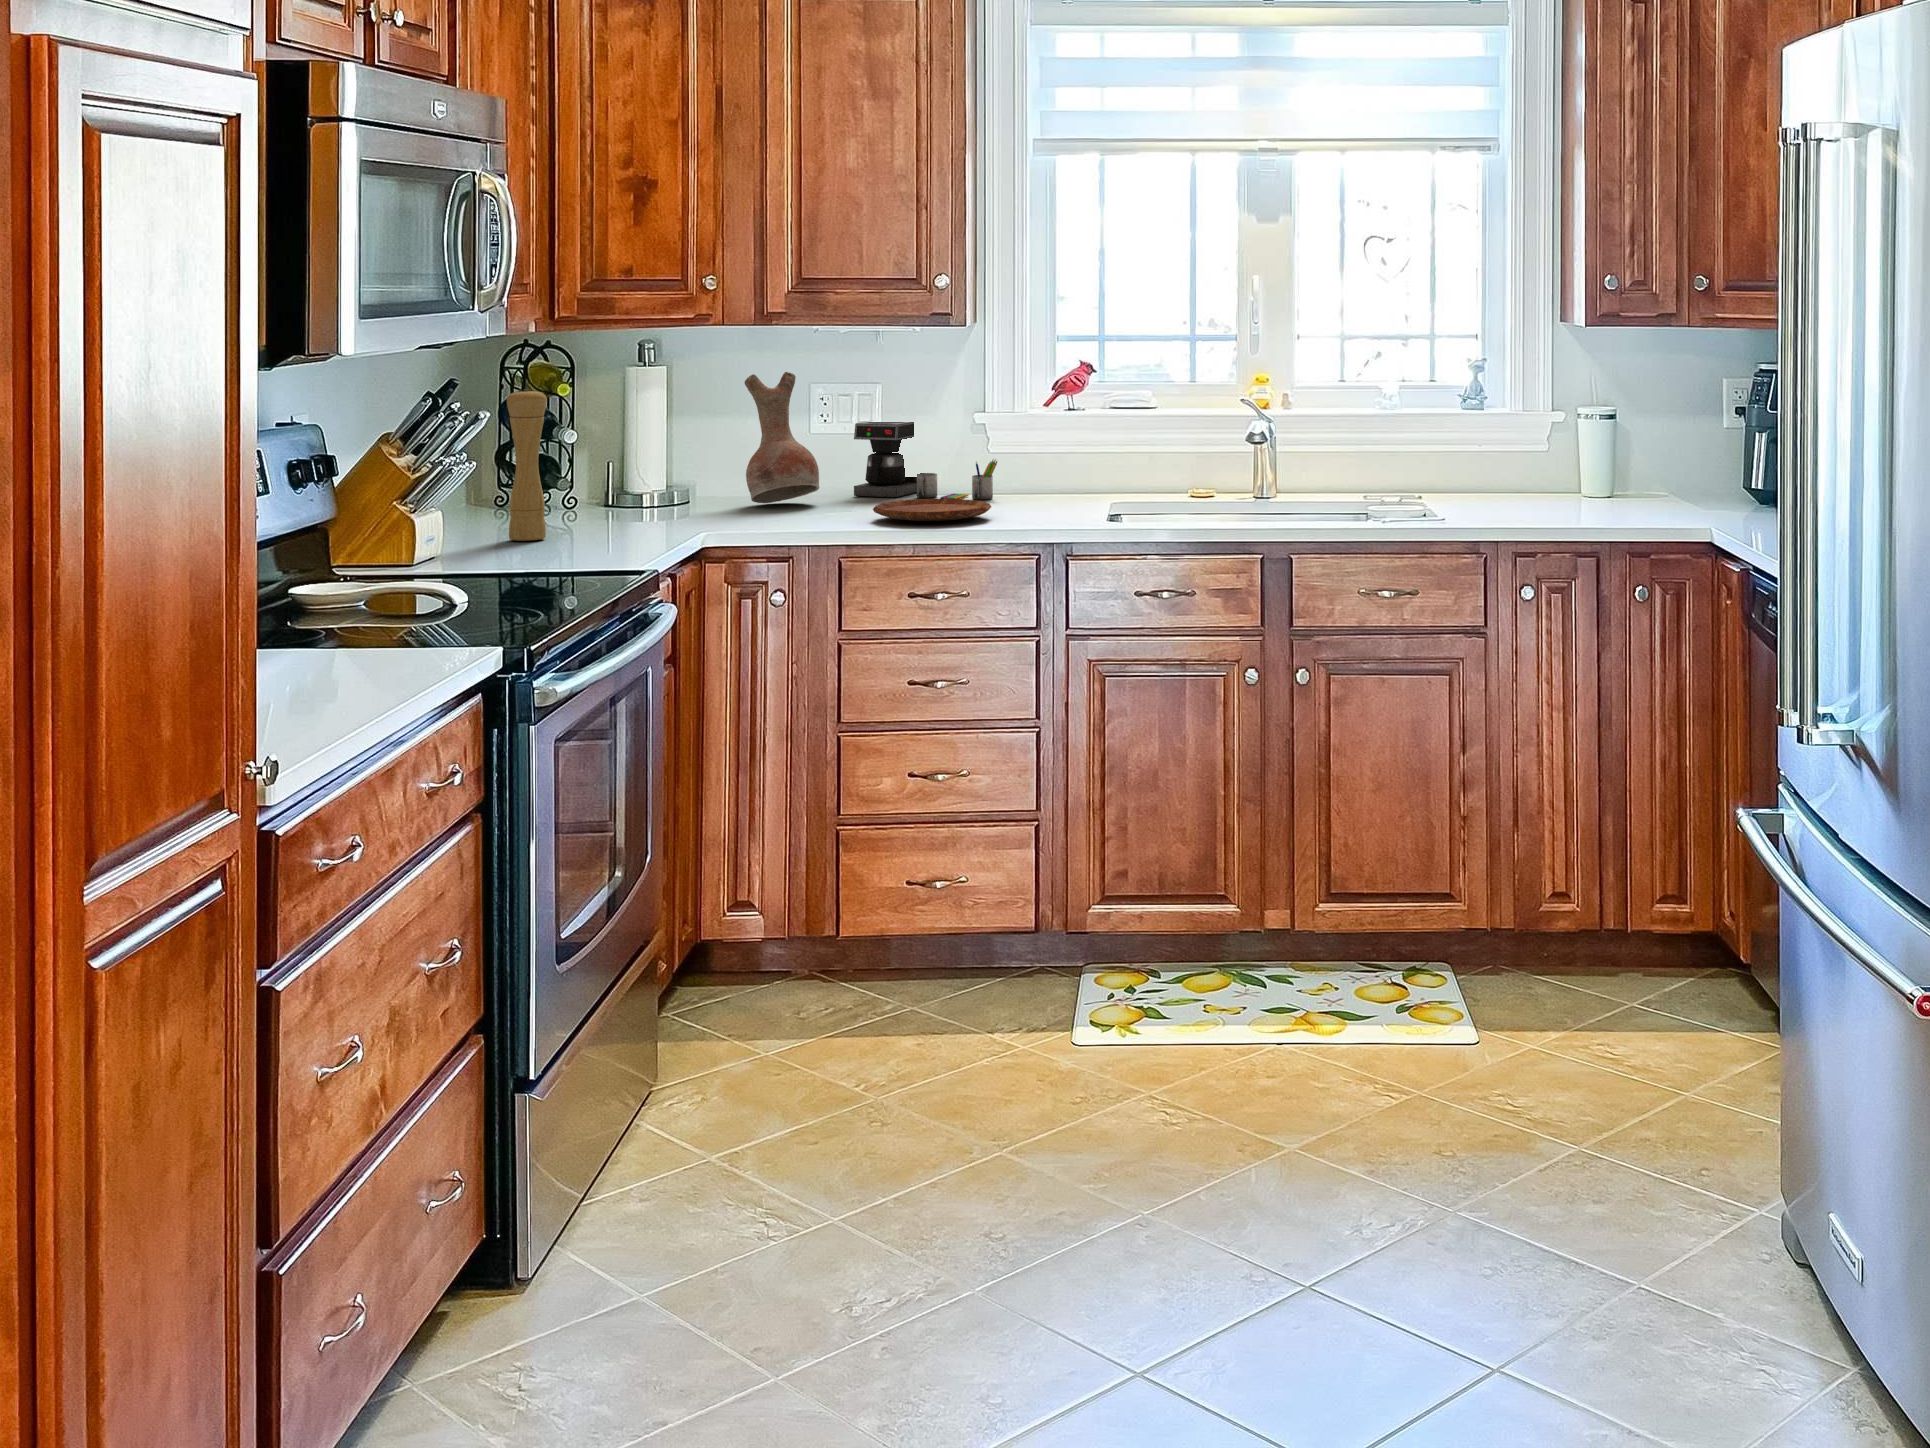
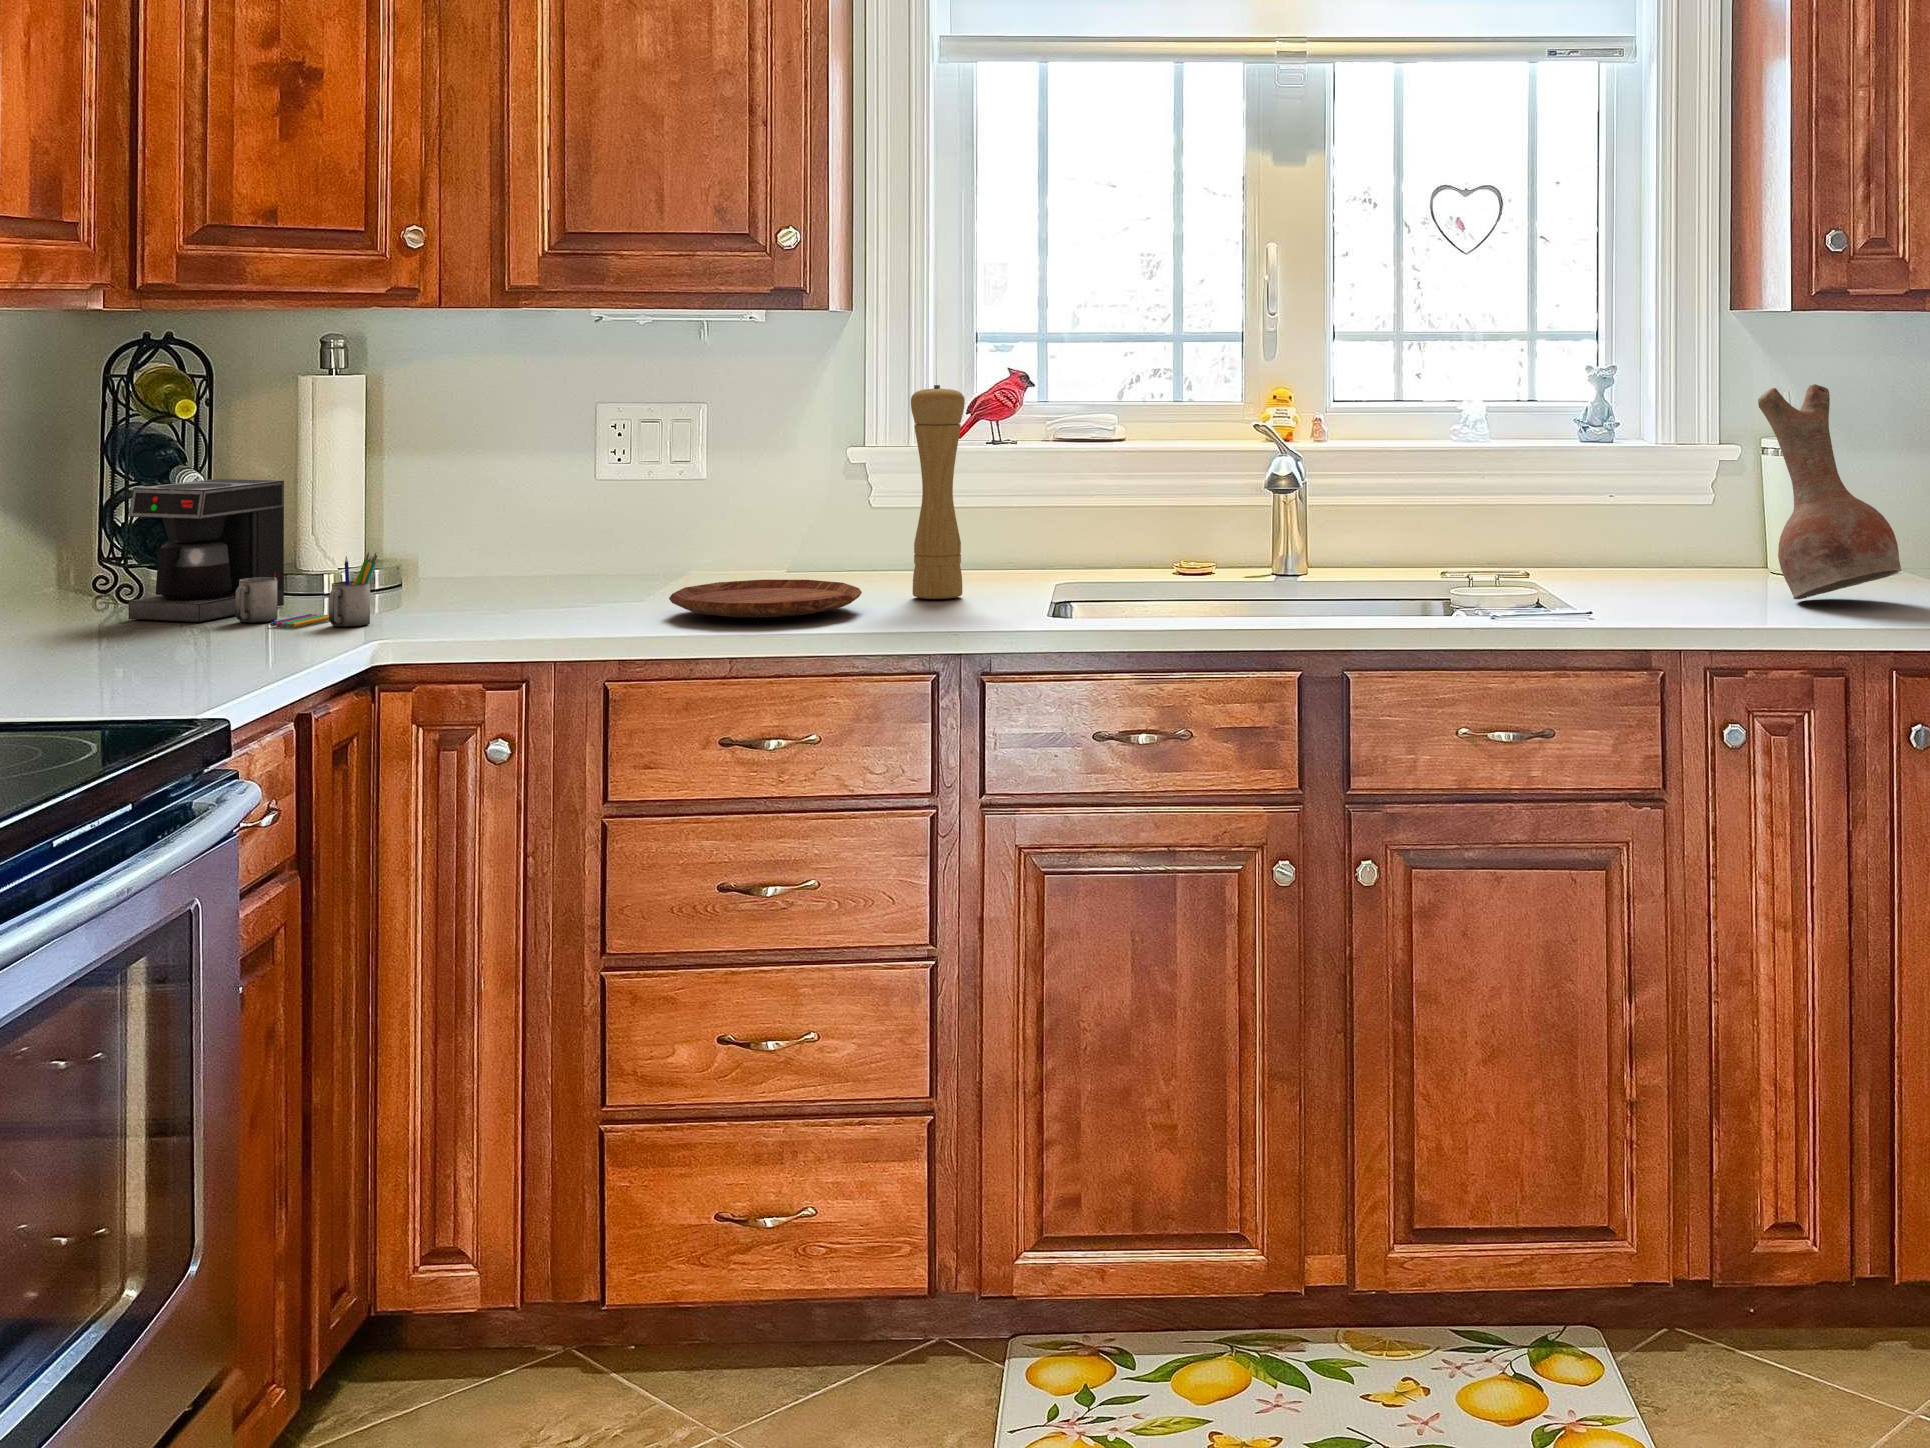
vase: present [745,372,819,503] -> present [1758,384,1902,600]
pepper mill: present [507,389,547,541] -> present [911,385,965,599]
coffee maker: present [854,421,997,500] -> present [128,479,377,627]

